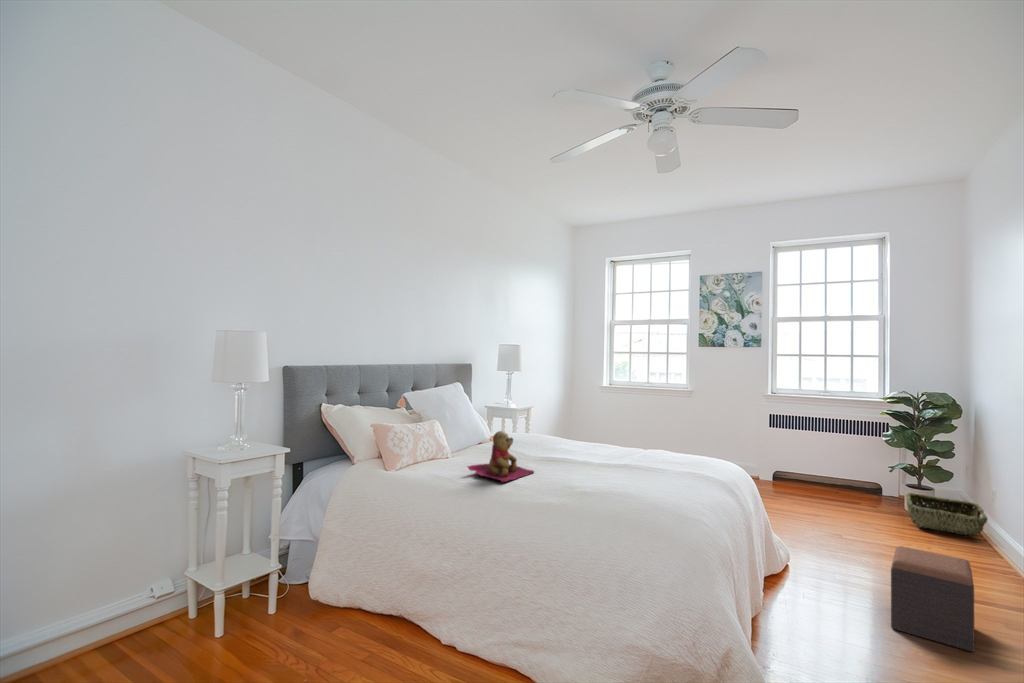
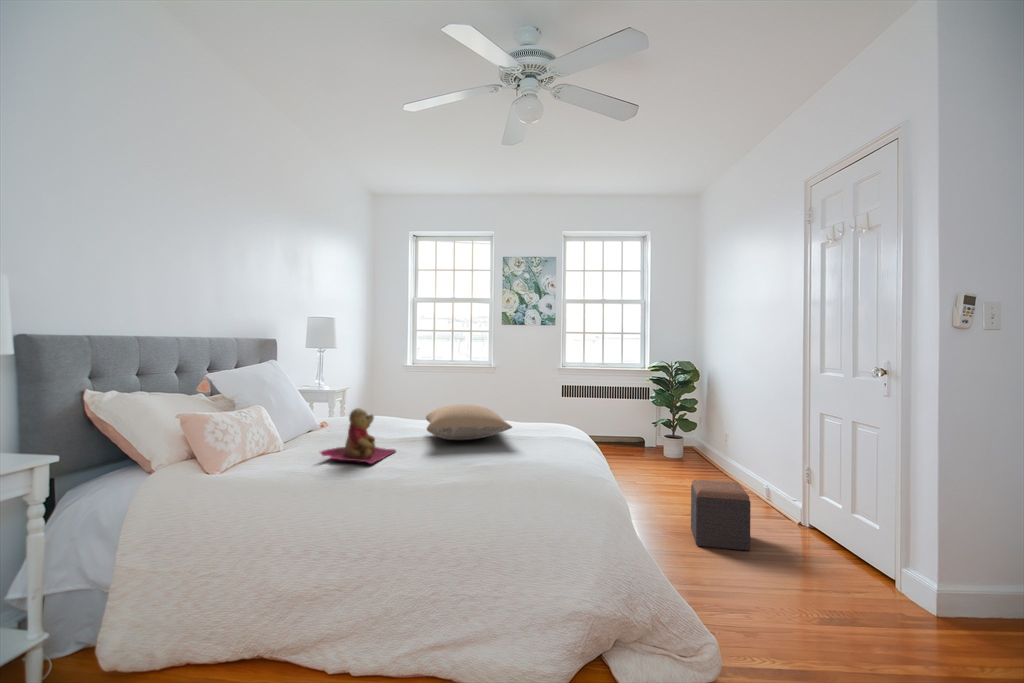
pillow: none [562,433,647,468] -> present [426,405,512,440]
woven basket: present [906,493,987,535] -> none [668,442,722,470]

